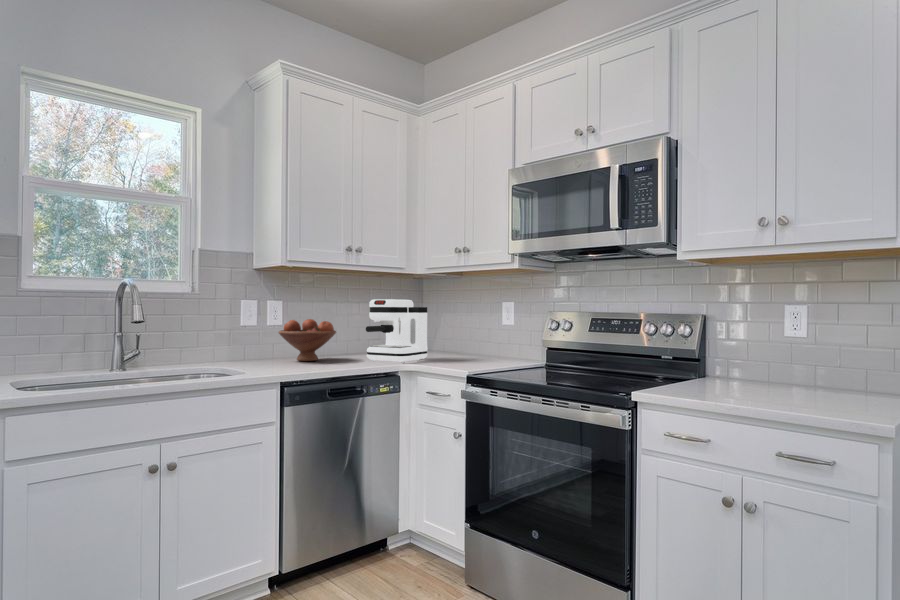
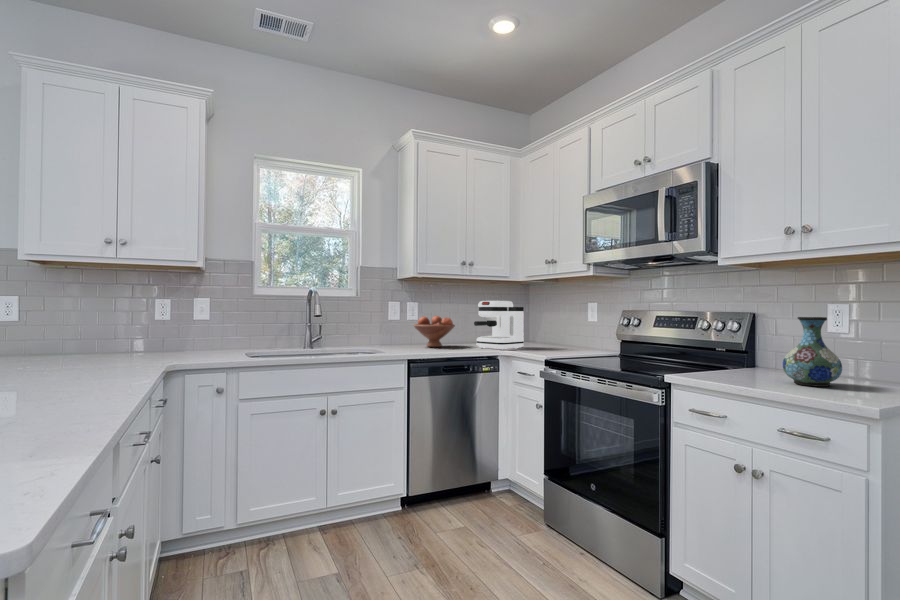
vase: none [761,321,824,400] -> present [783,317,842,387]

